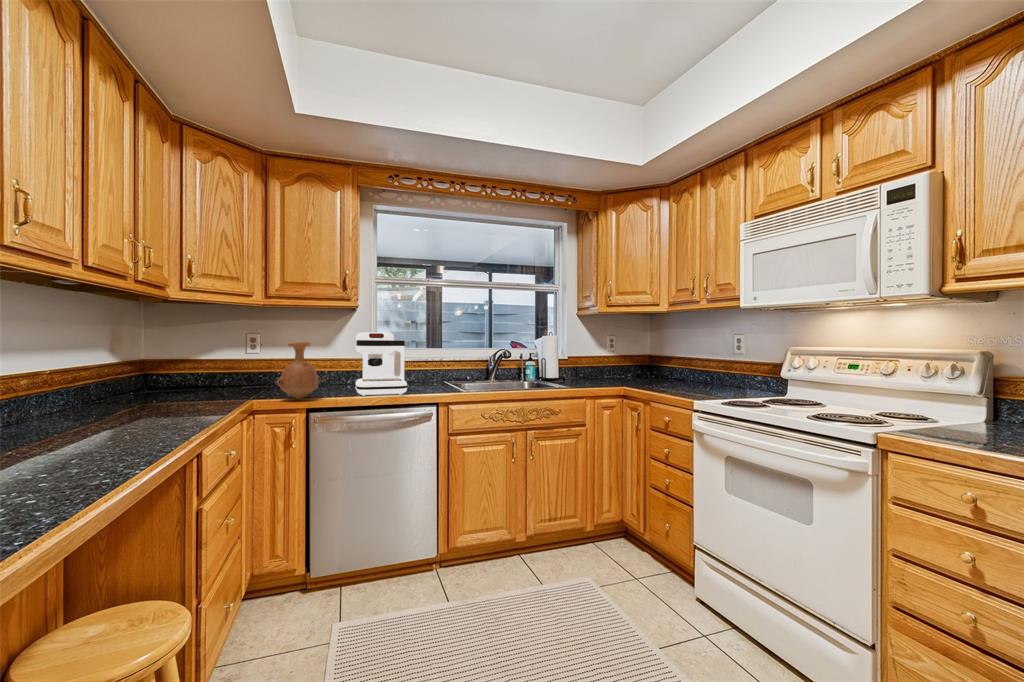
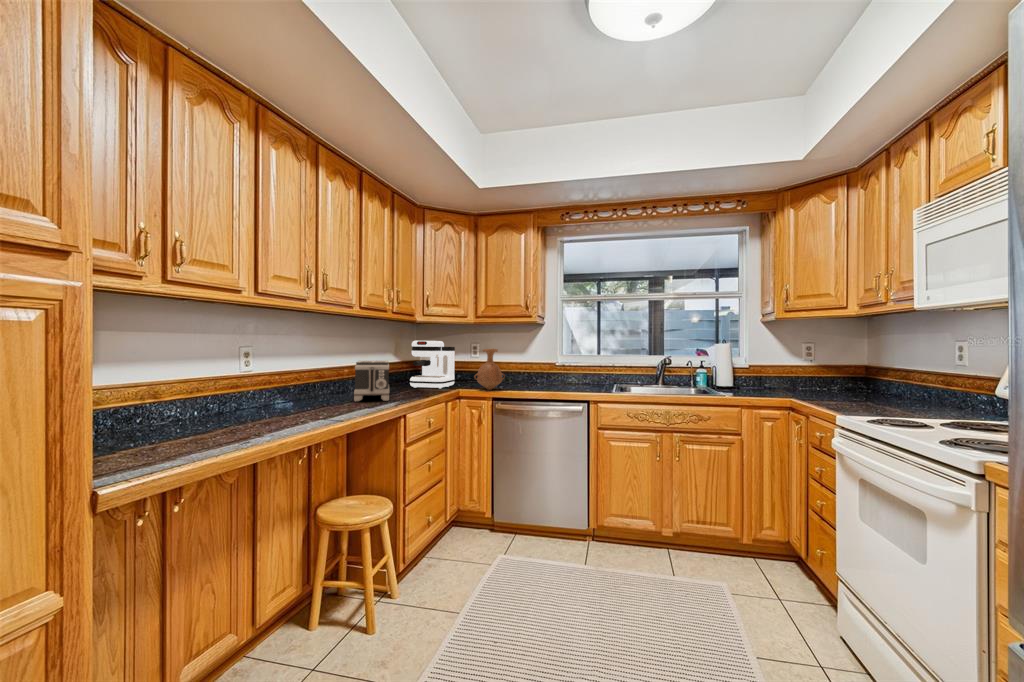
coffee maker: present [356,332,407,396] -> present [410,341,455,389]
toaster: none [60,363,152,440] -> present [354,361,389,401]

